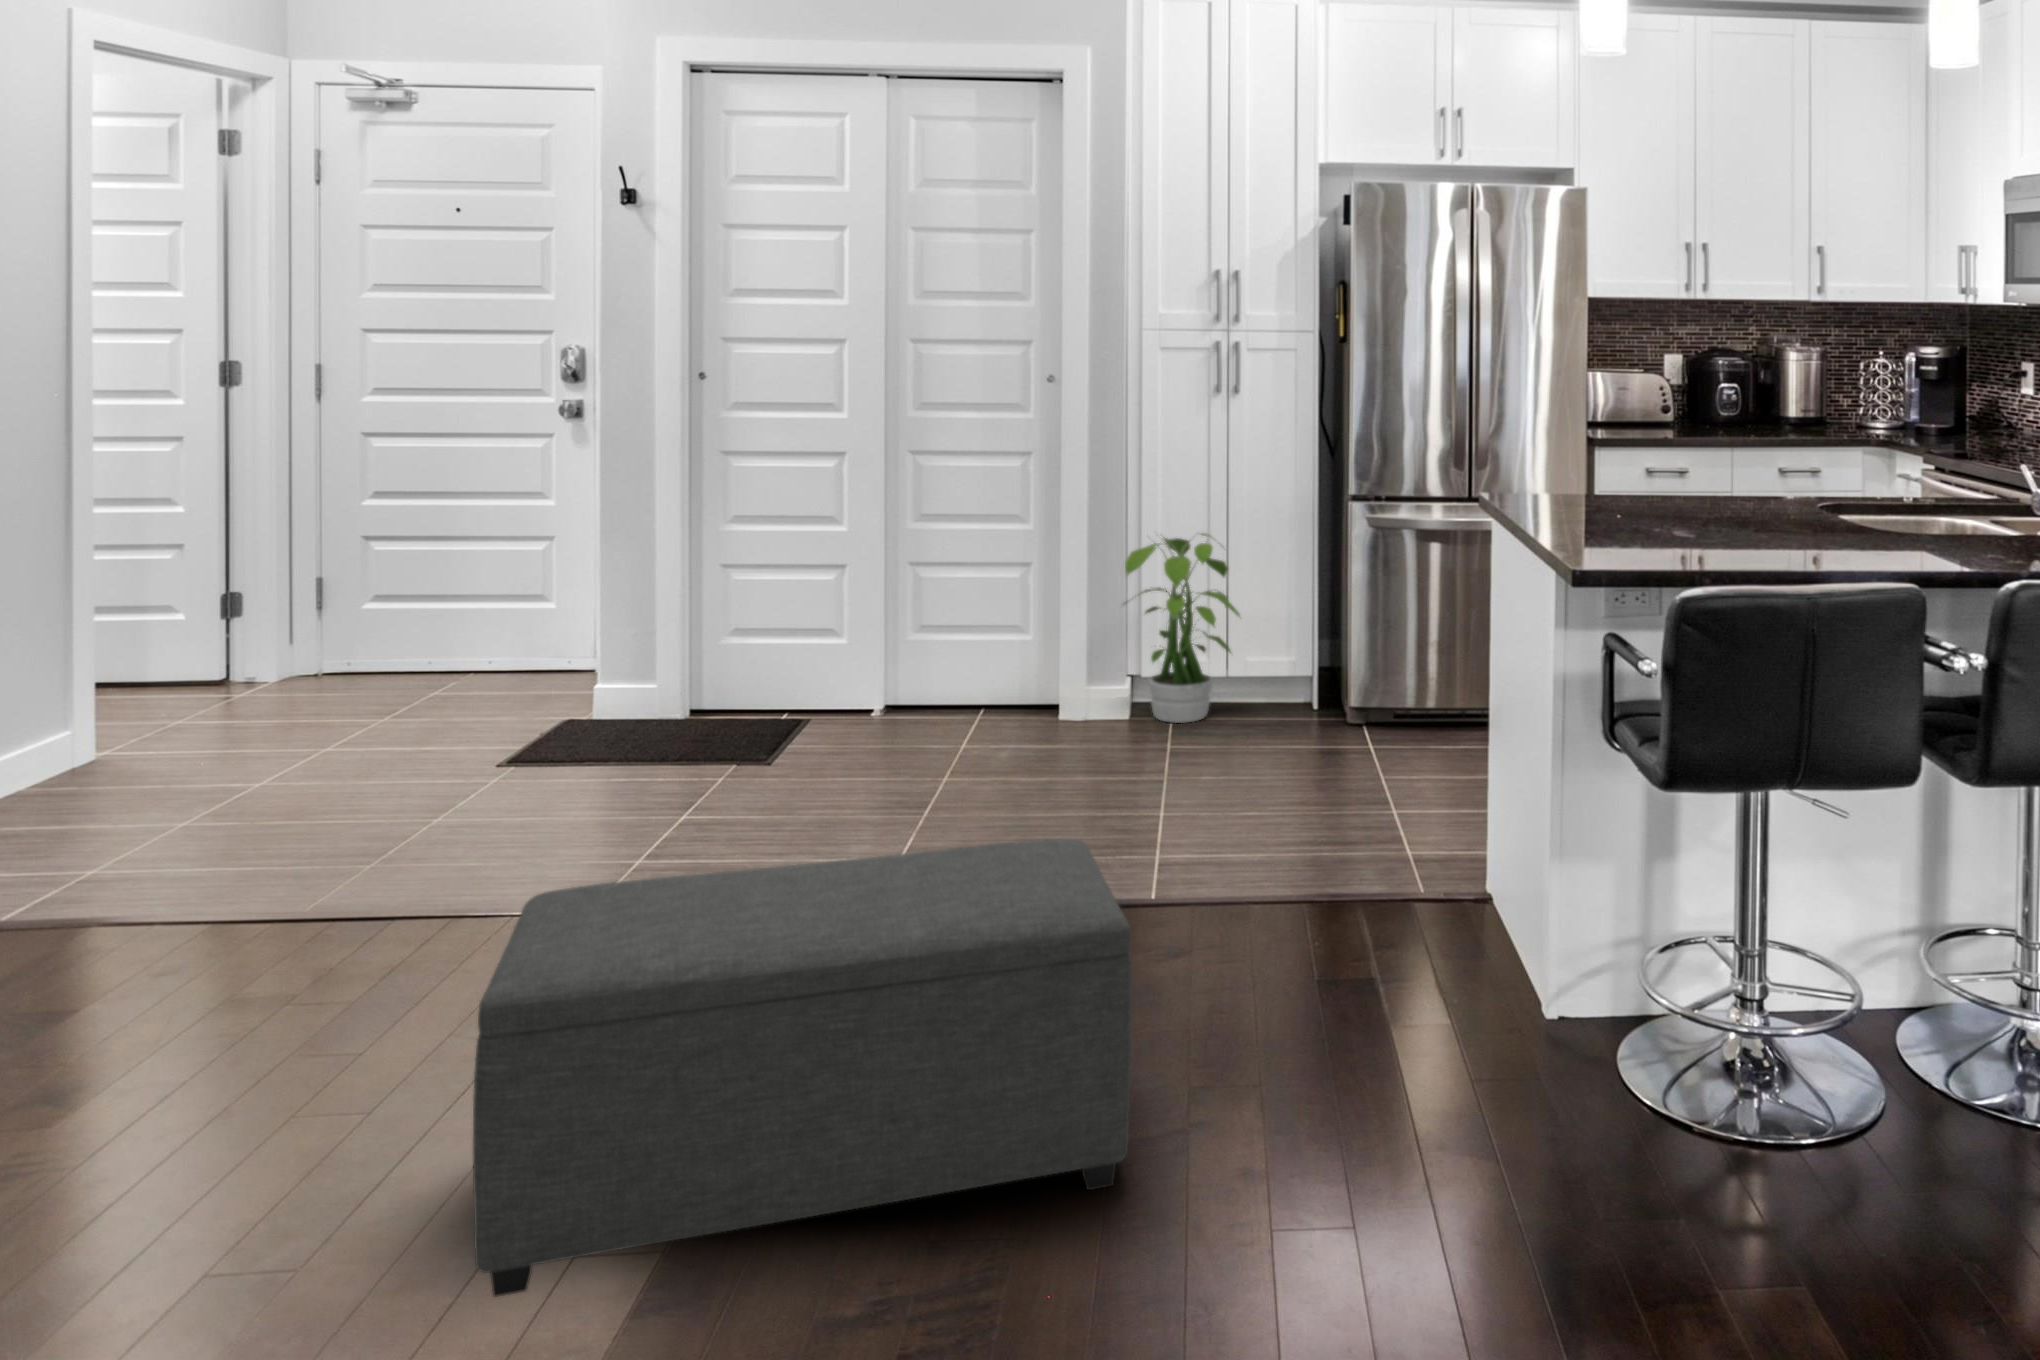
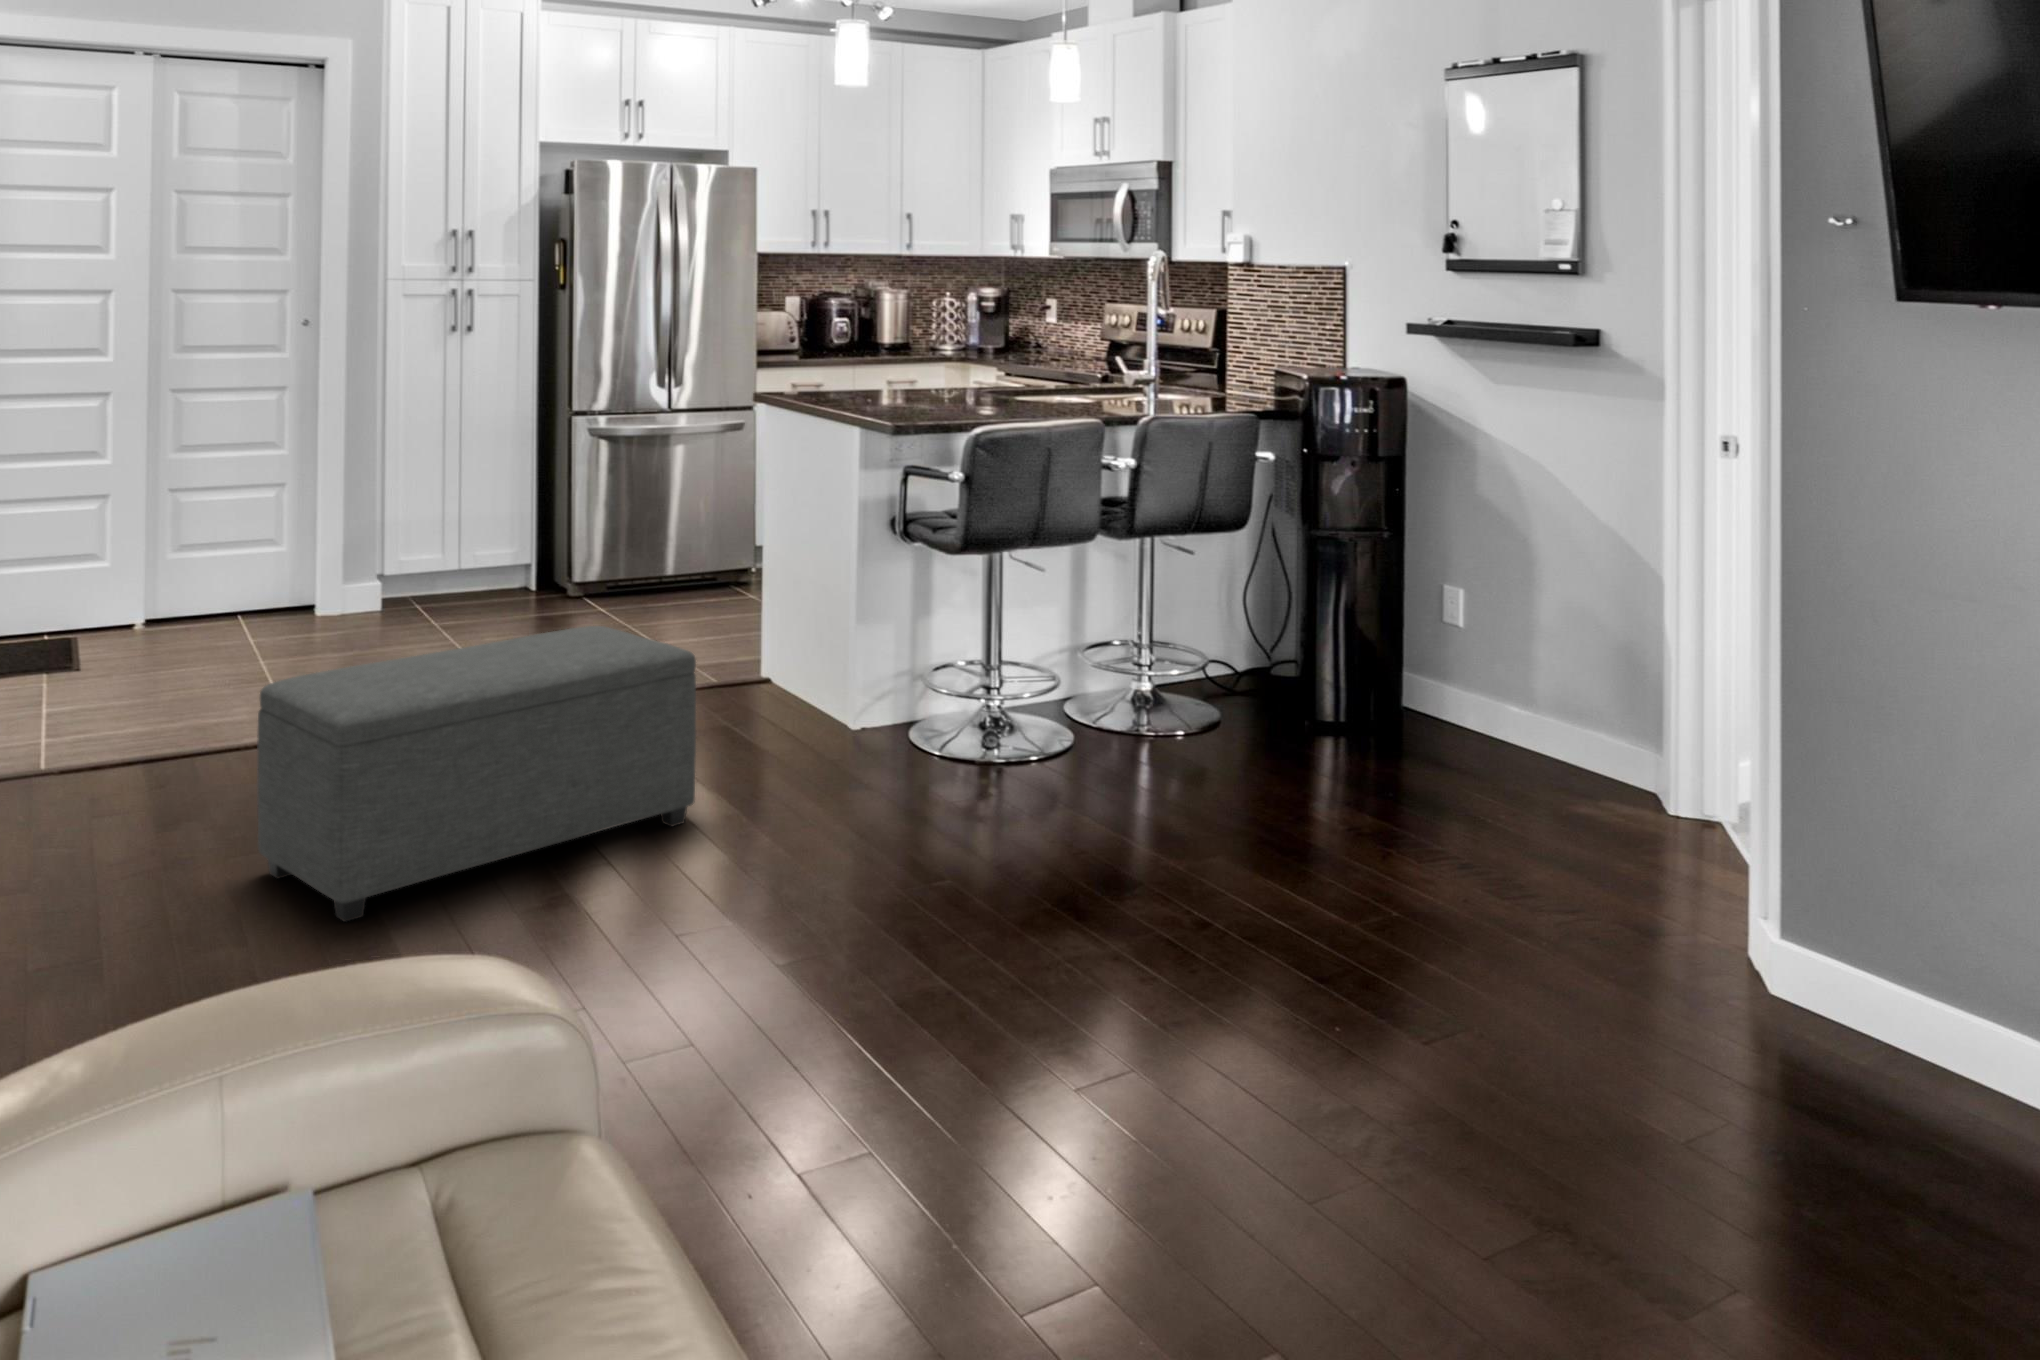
potted plant: present [1123,533,1240,723] -> none [378,451,493,614]

